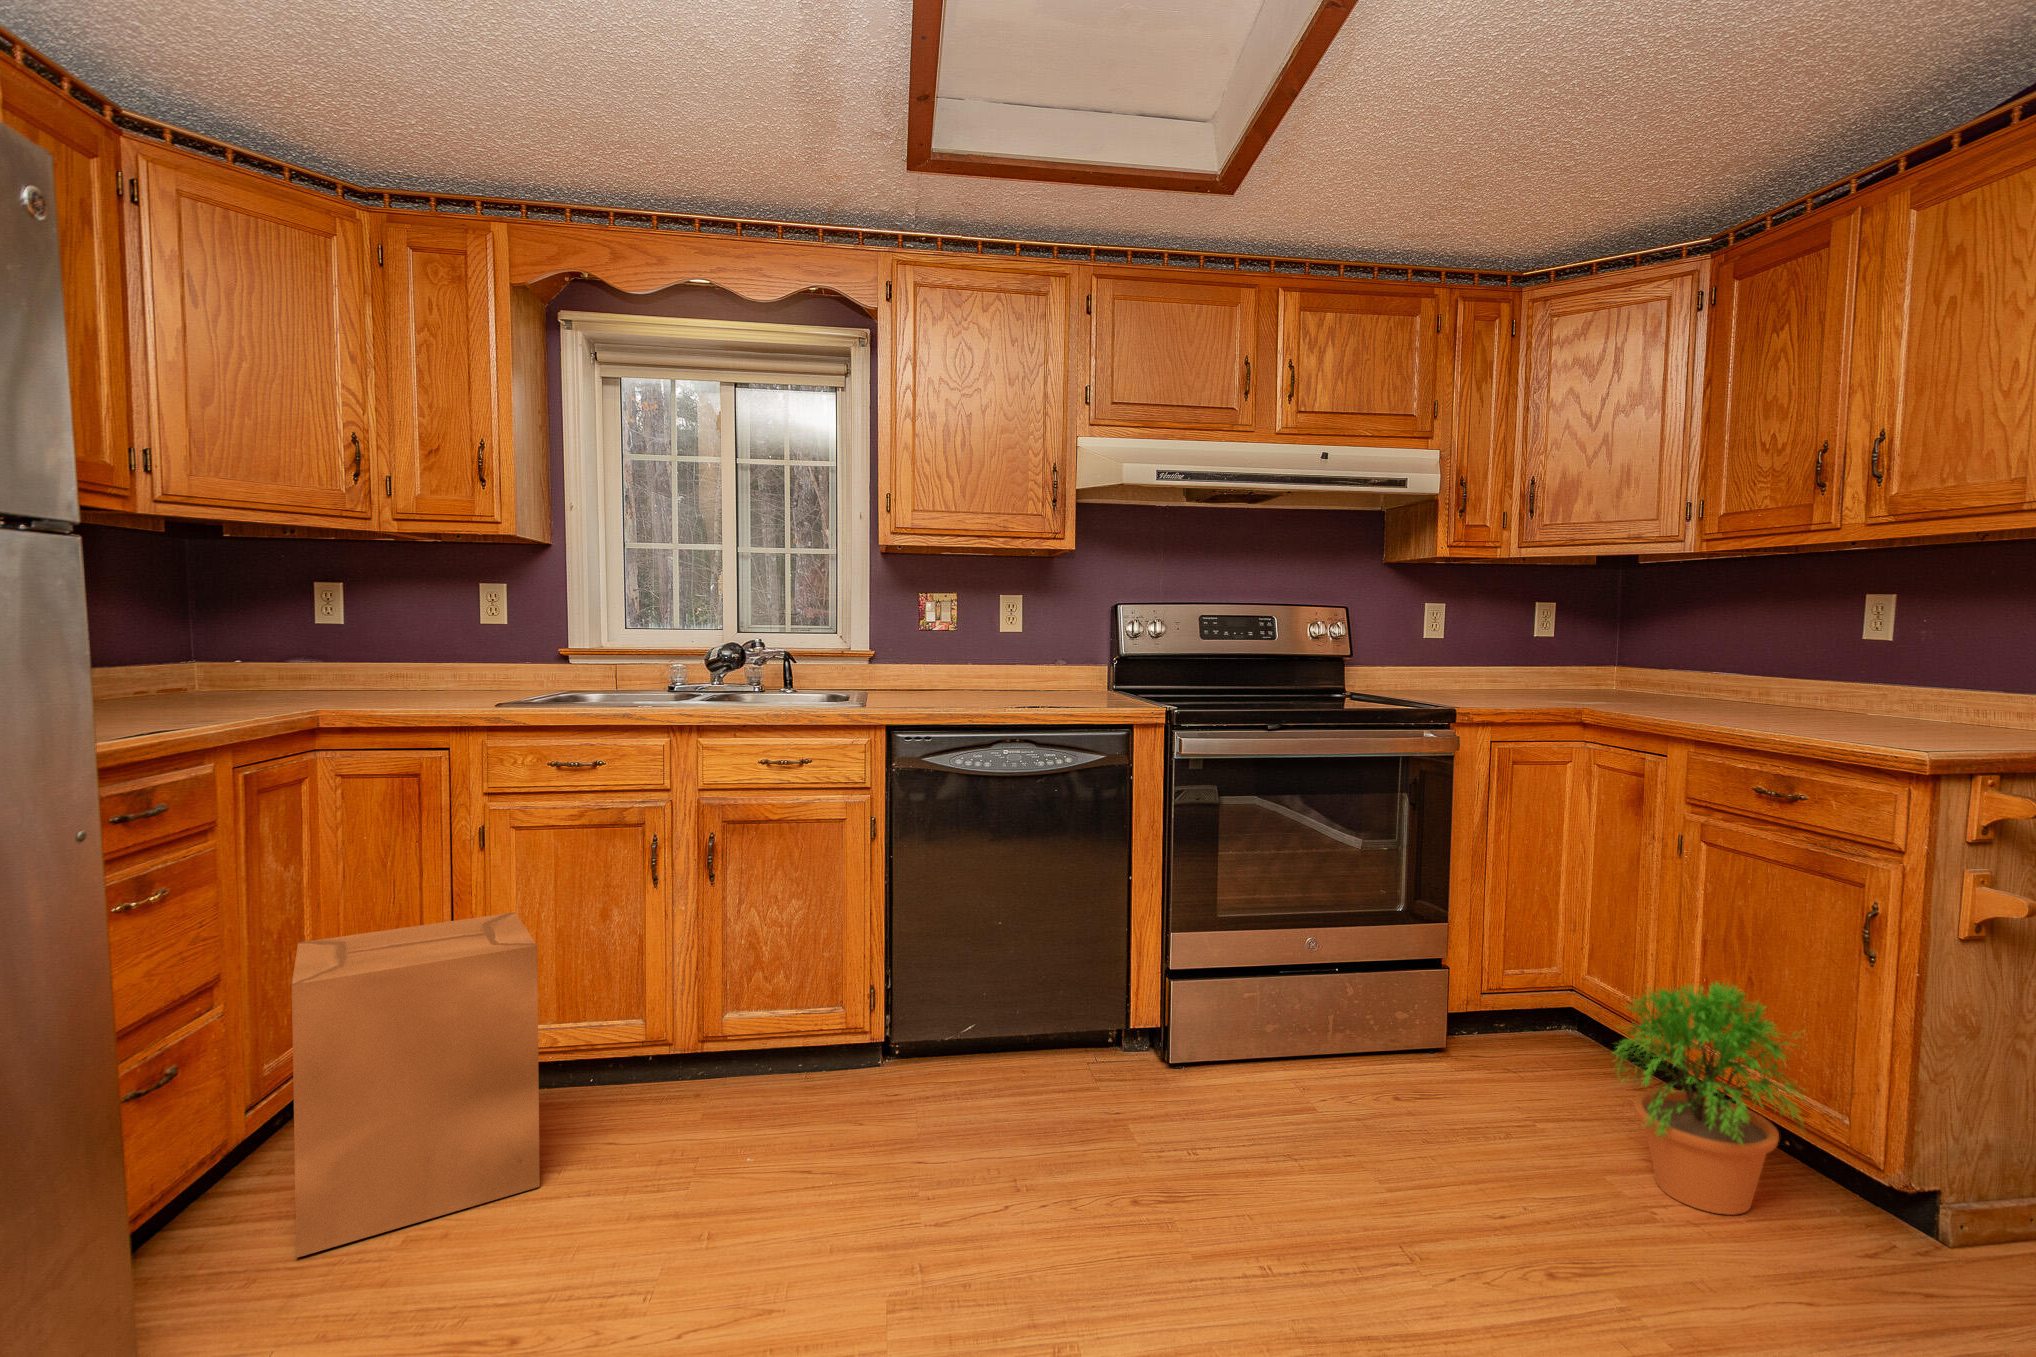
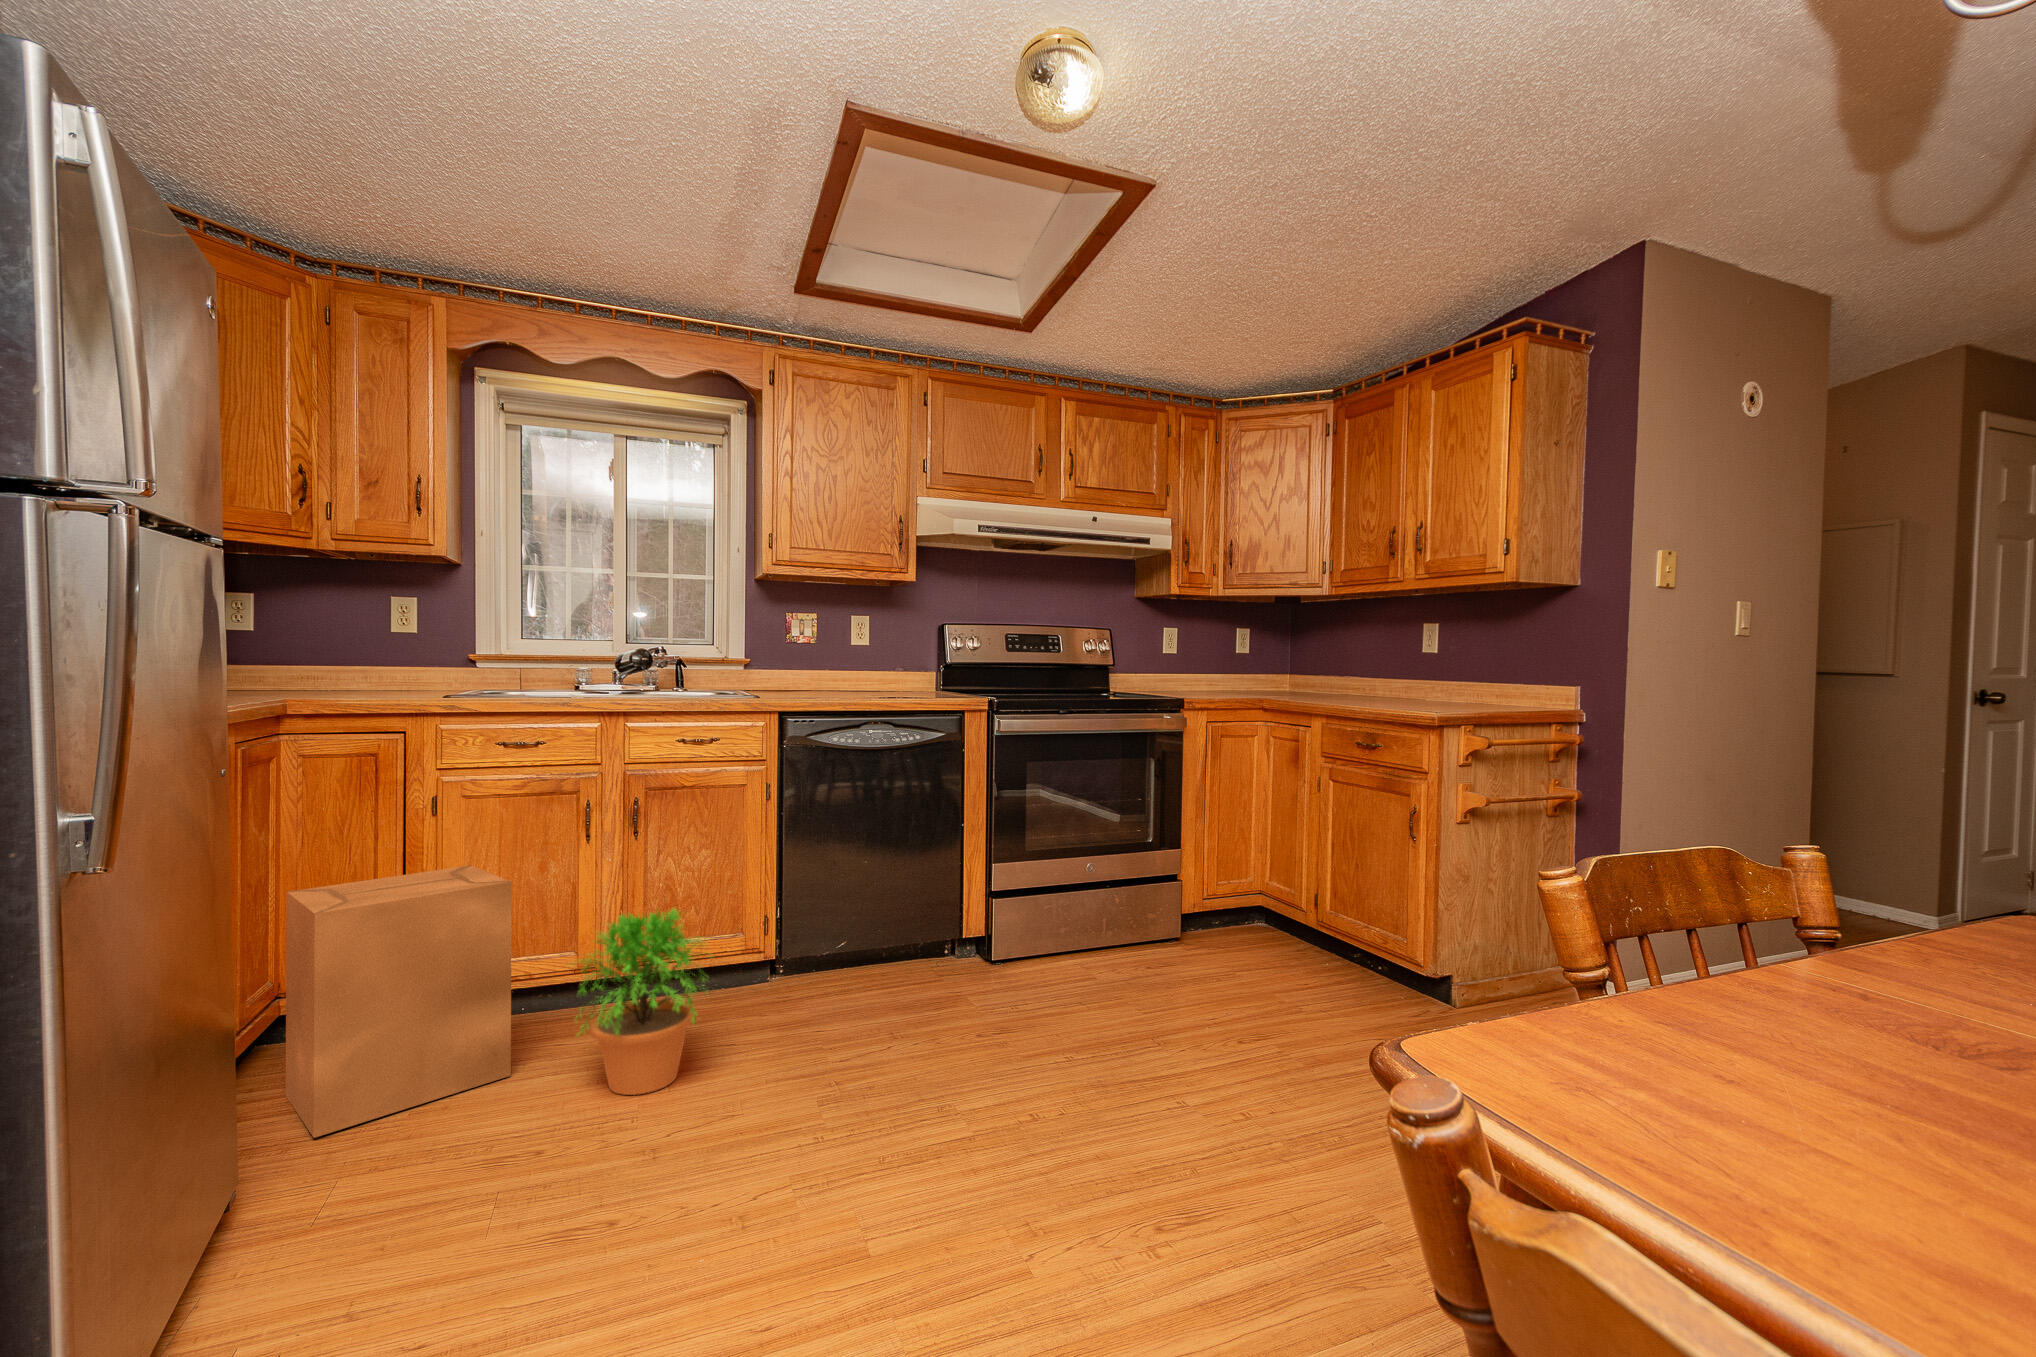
potted plant: present [1614,982,1805,1215] -> present [568,909,714,1095]

